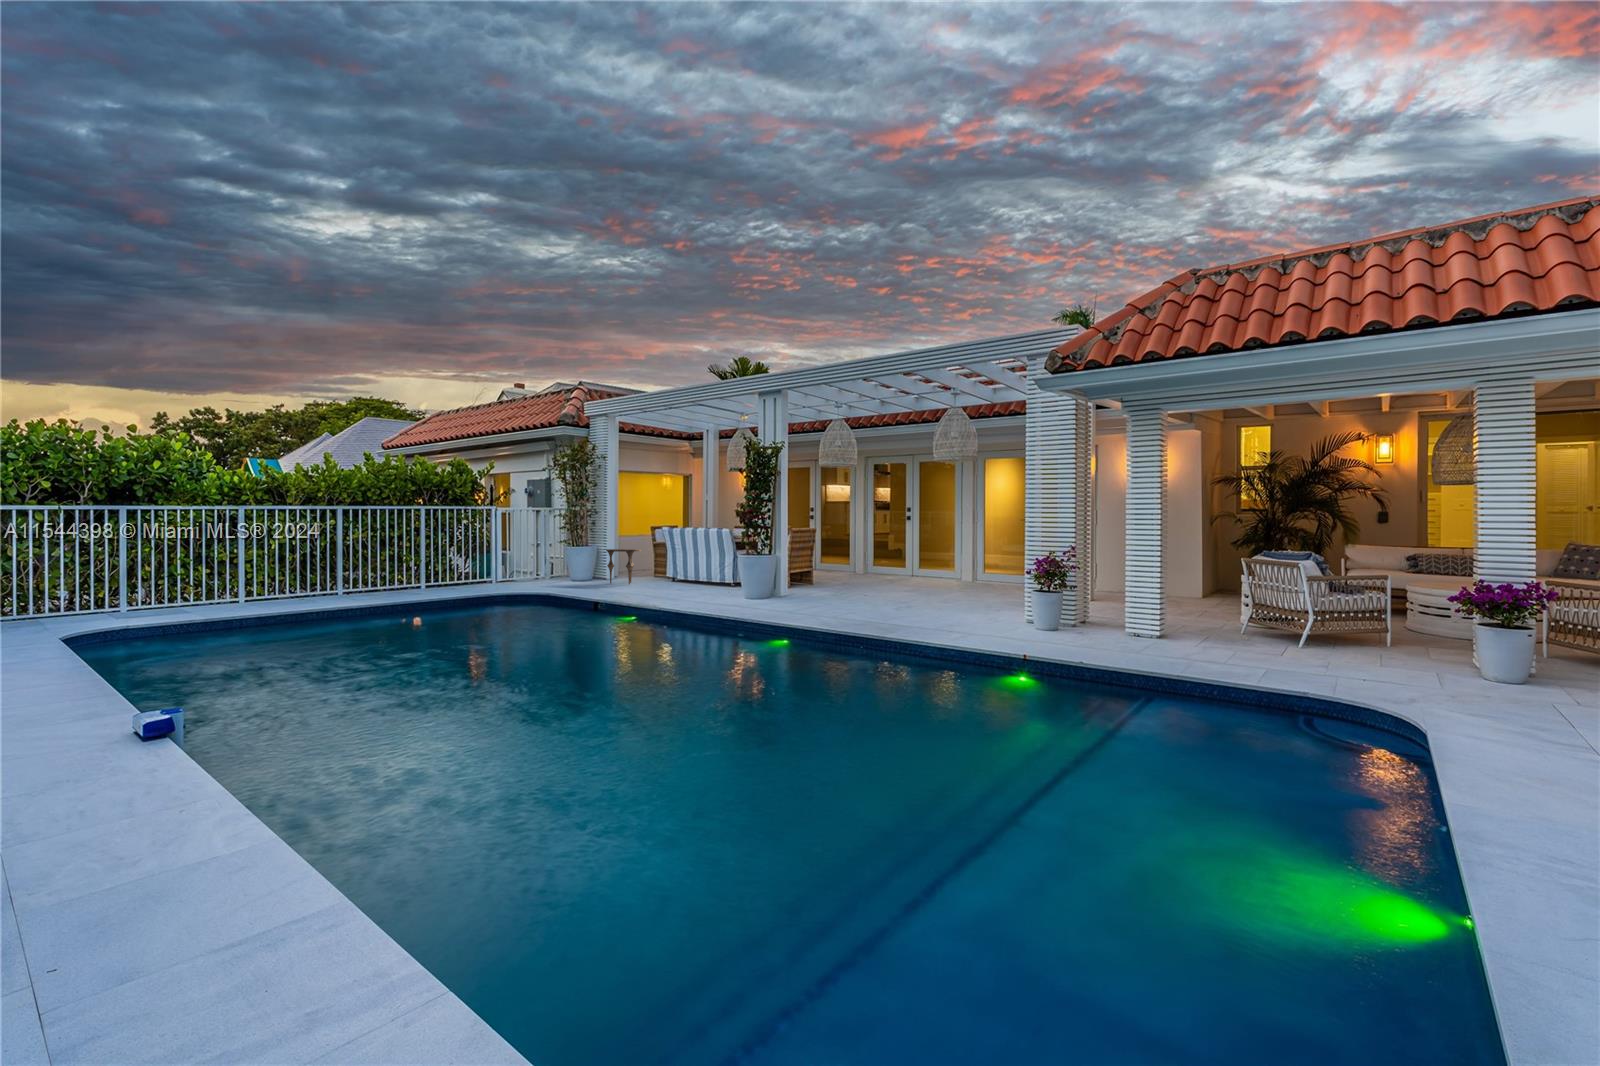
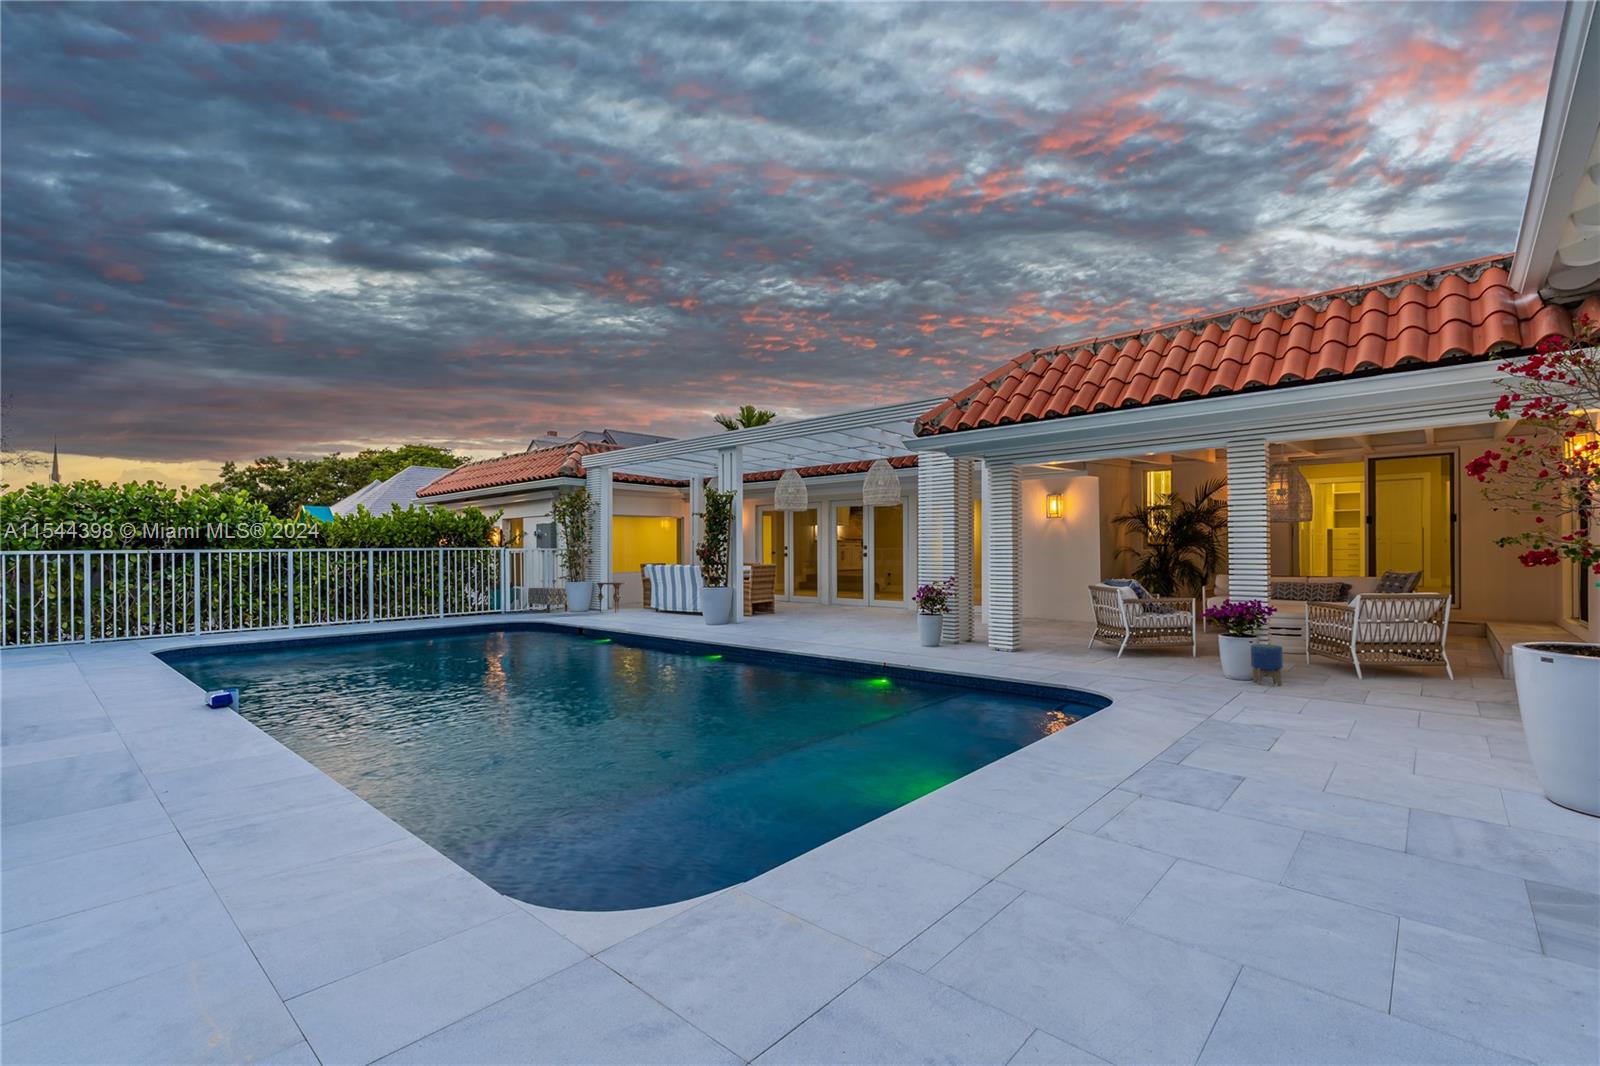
bench: none [523,554,573,584] -> present [528,588,568,612]
planter: none [1513,636,1560,690] -> present [1251,644,1283,686]

